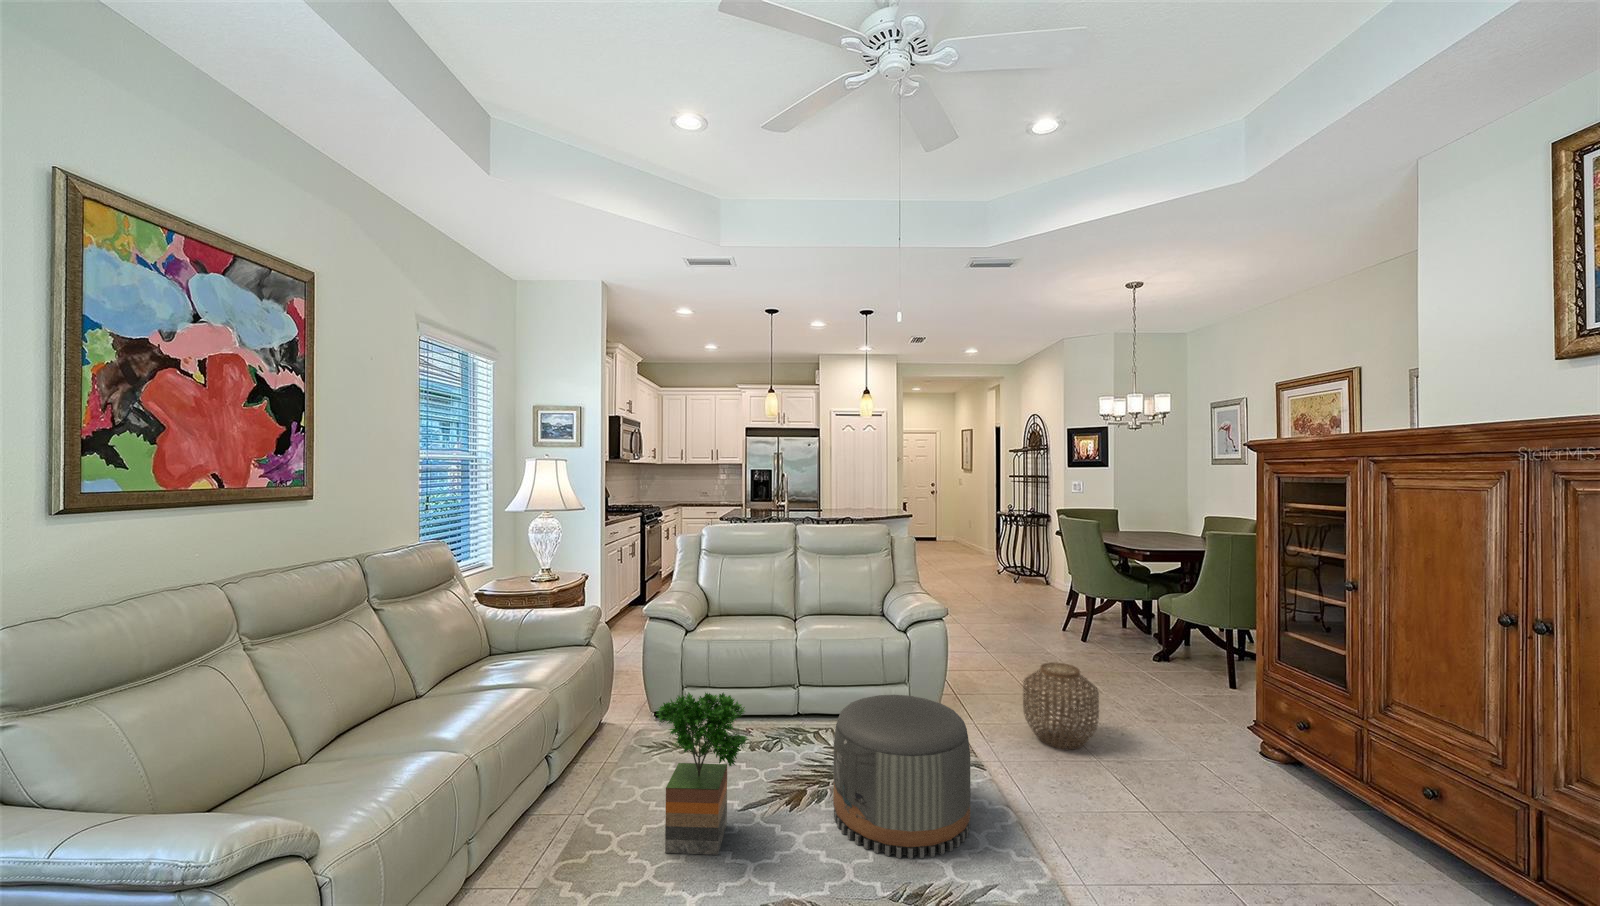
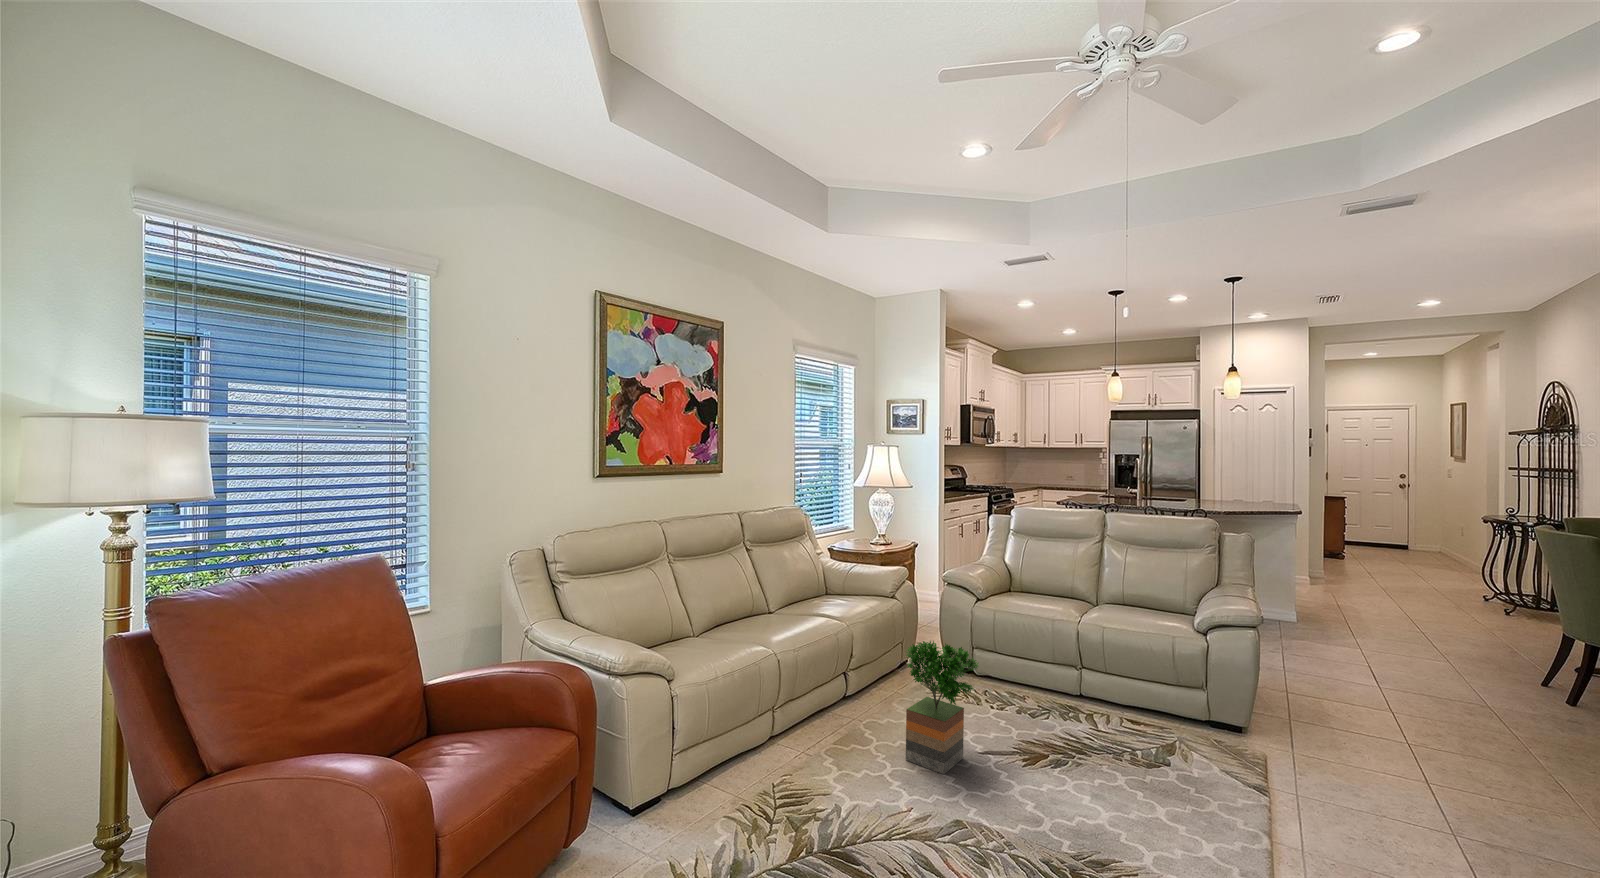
woven basket: present [1023,662,1099,749] -> none [1357,708,1480,823]
pouf: present [833,695,970,859] -> none [1059,685,1210,847]

